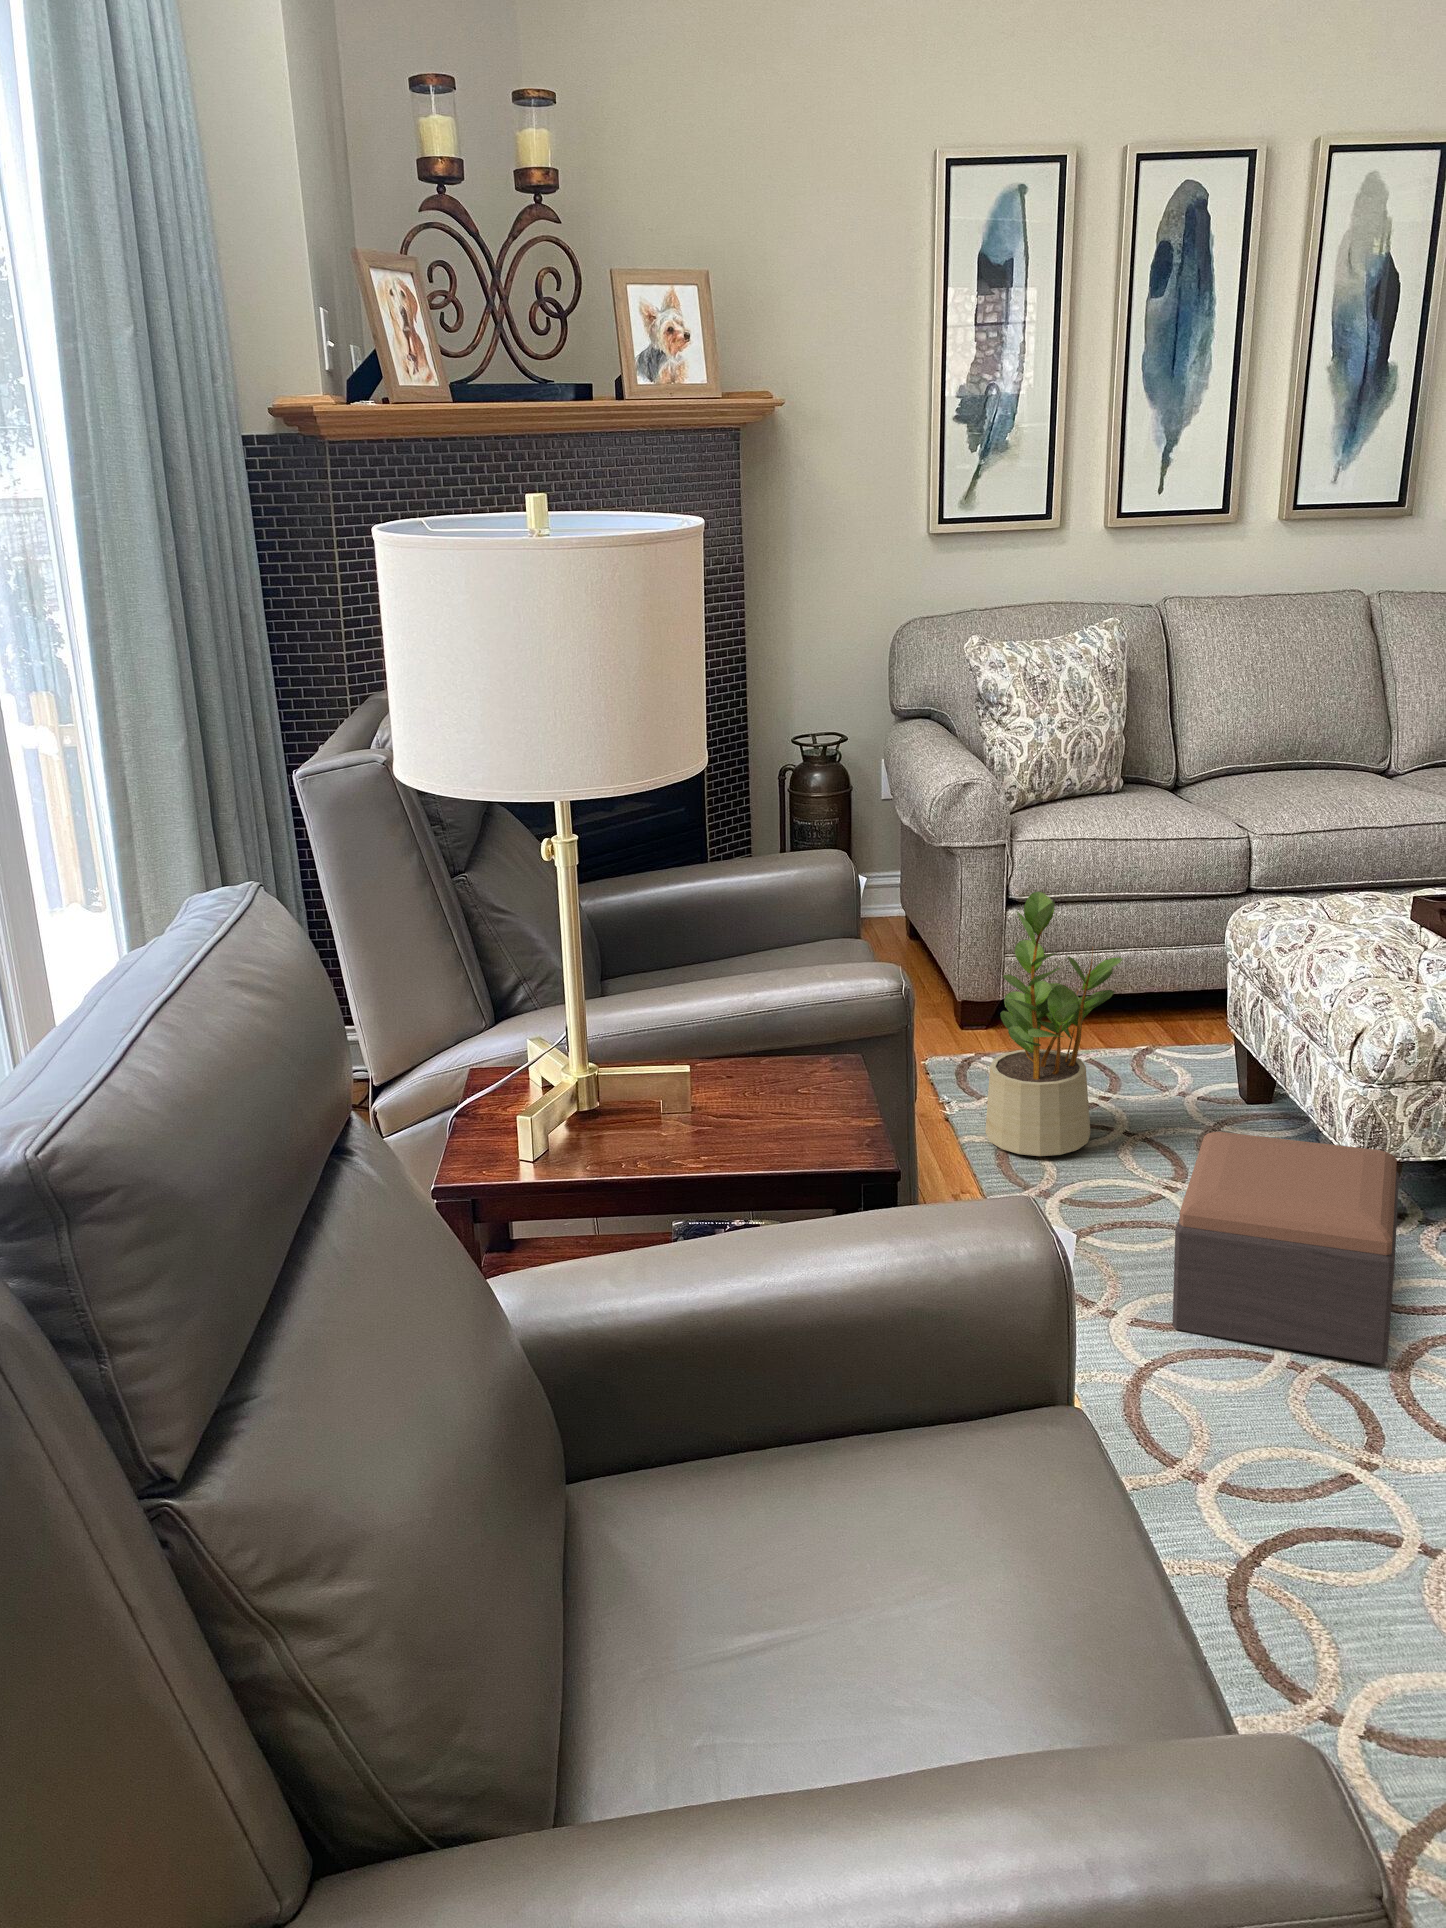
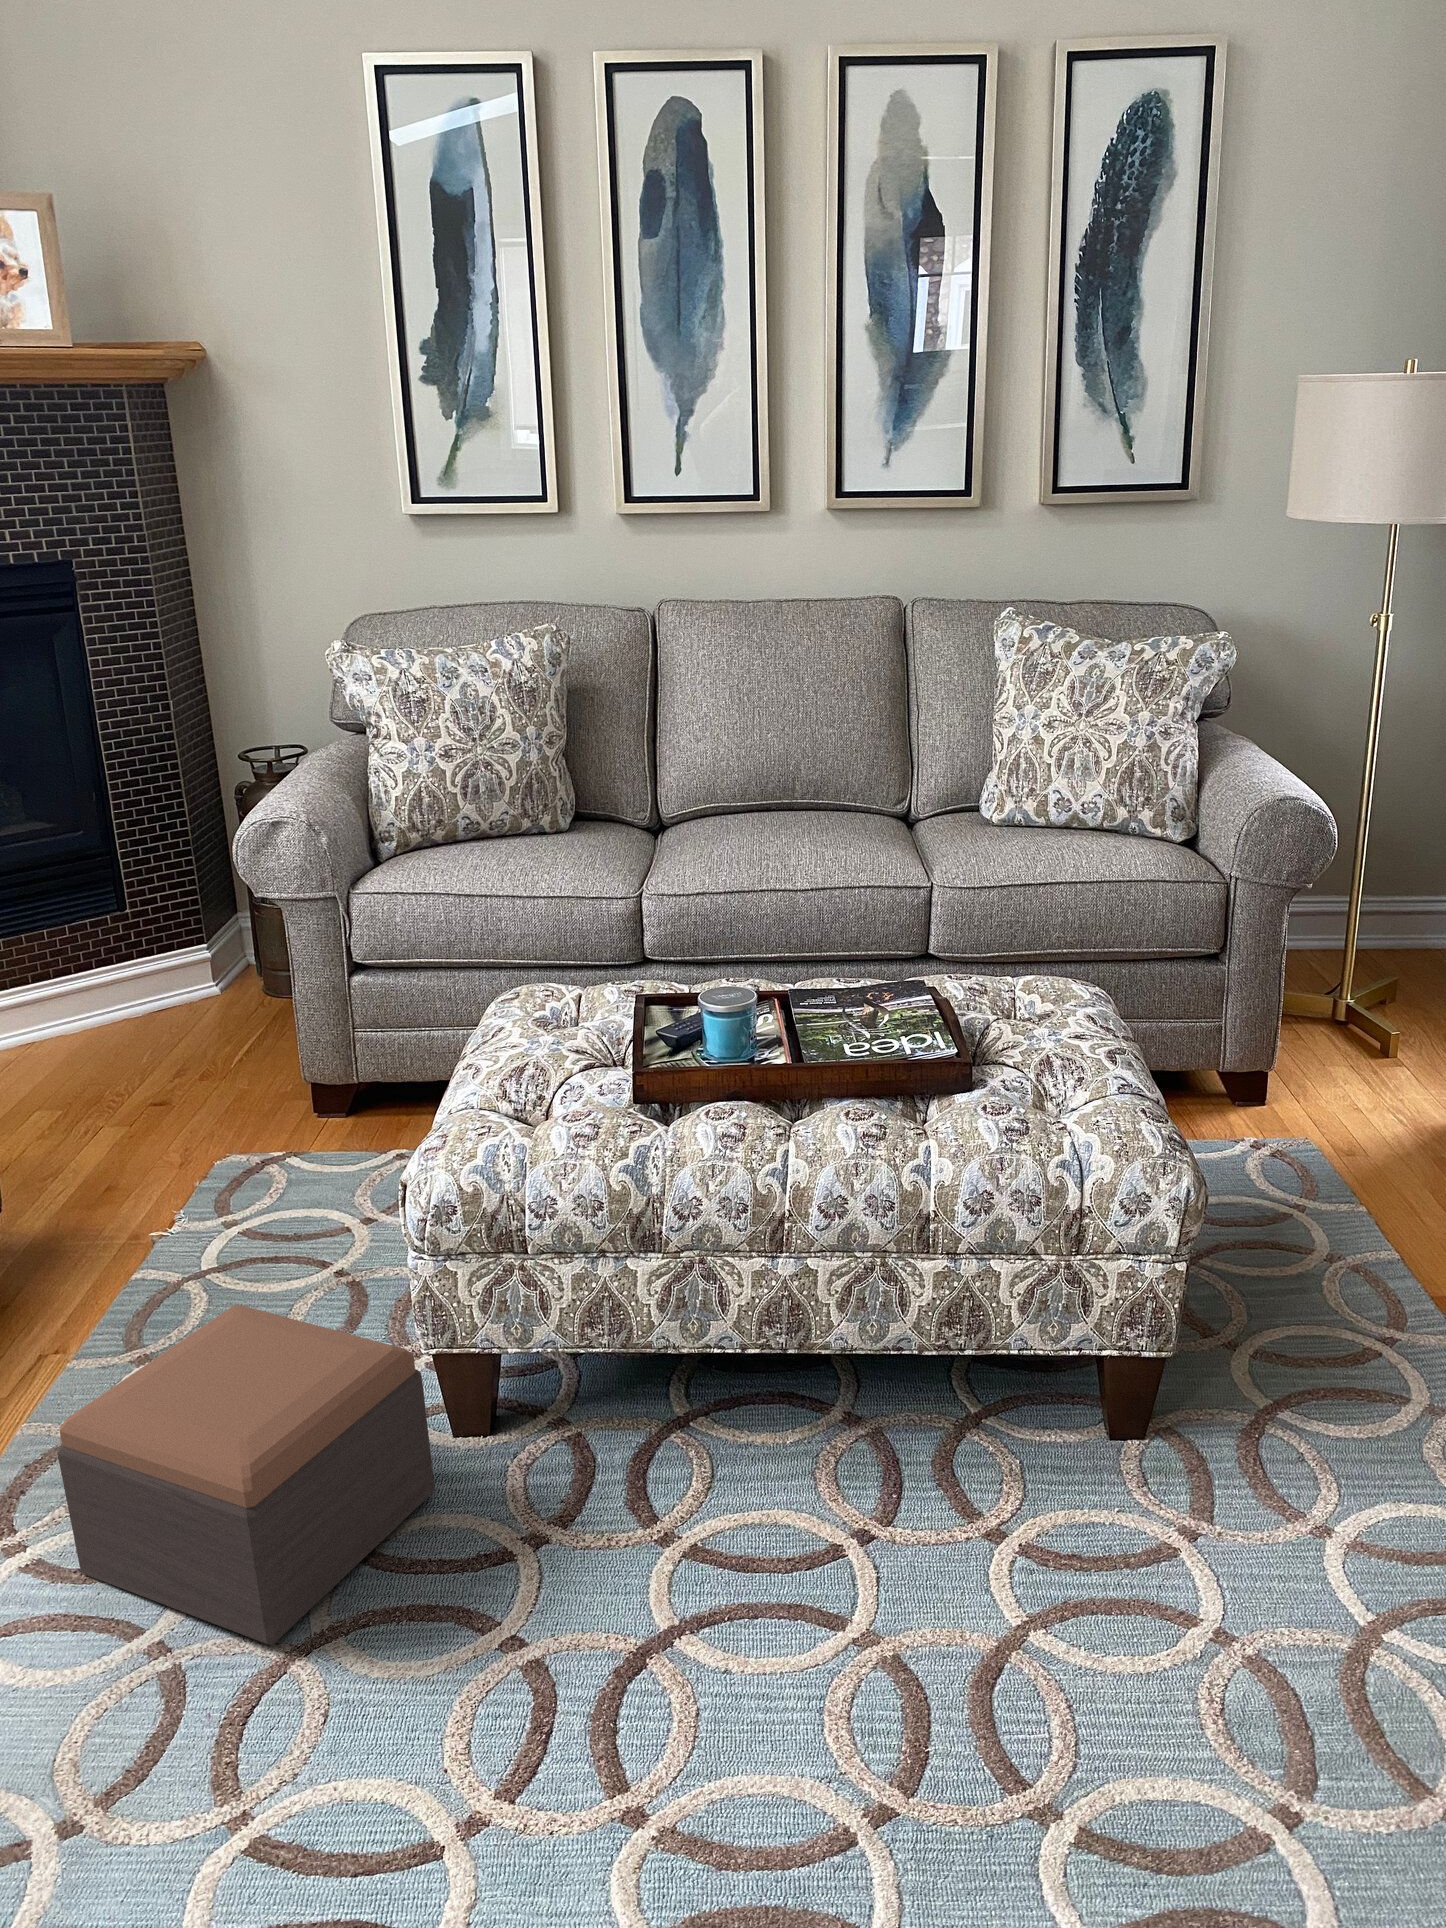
potted plant: present [985,891,1123,1156] -> none [127,976,300,1303]

